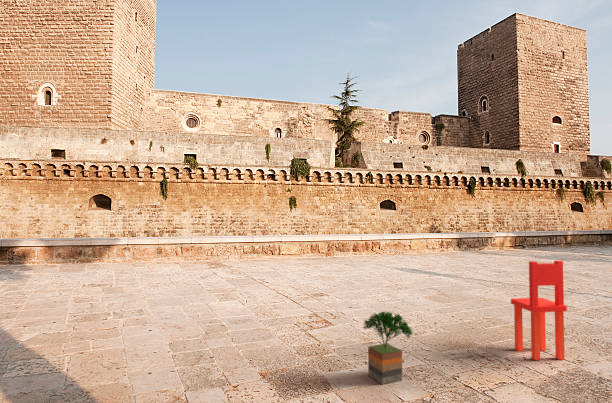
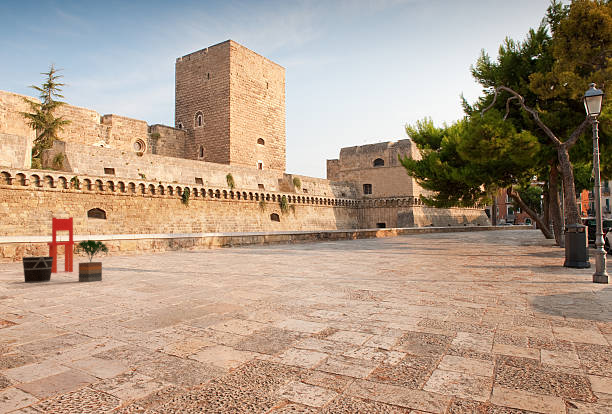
chair: present [511,261,567,360] -> present [47,217,74,273]
bucket: none [298,316,336,362] -> present [22,256,53,283]

